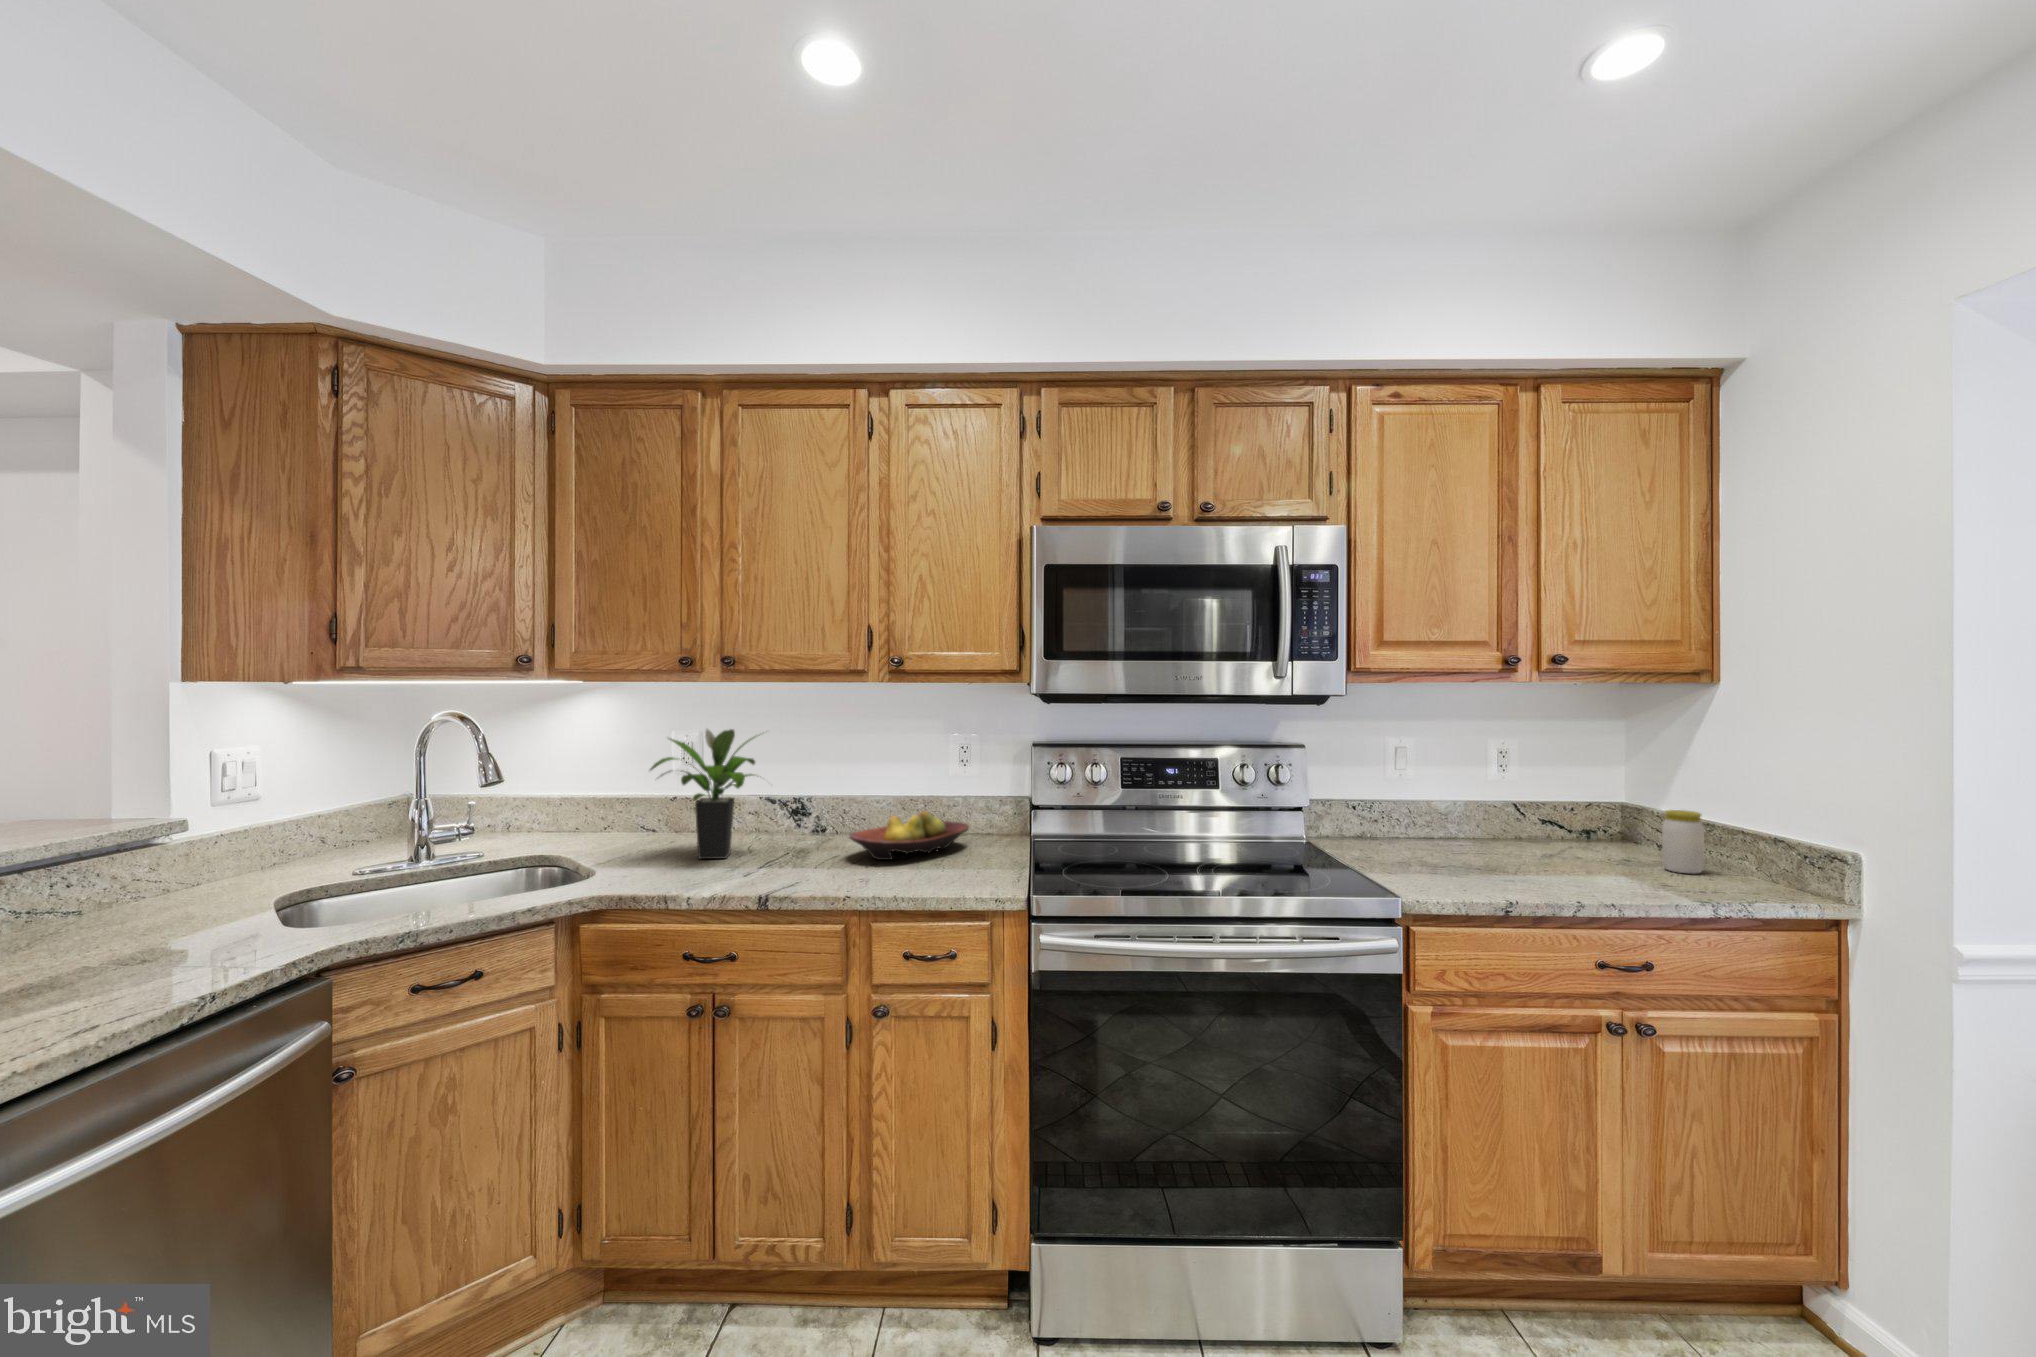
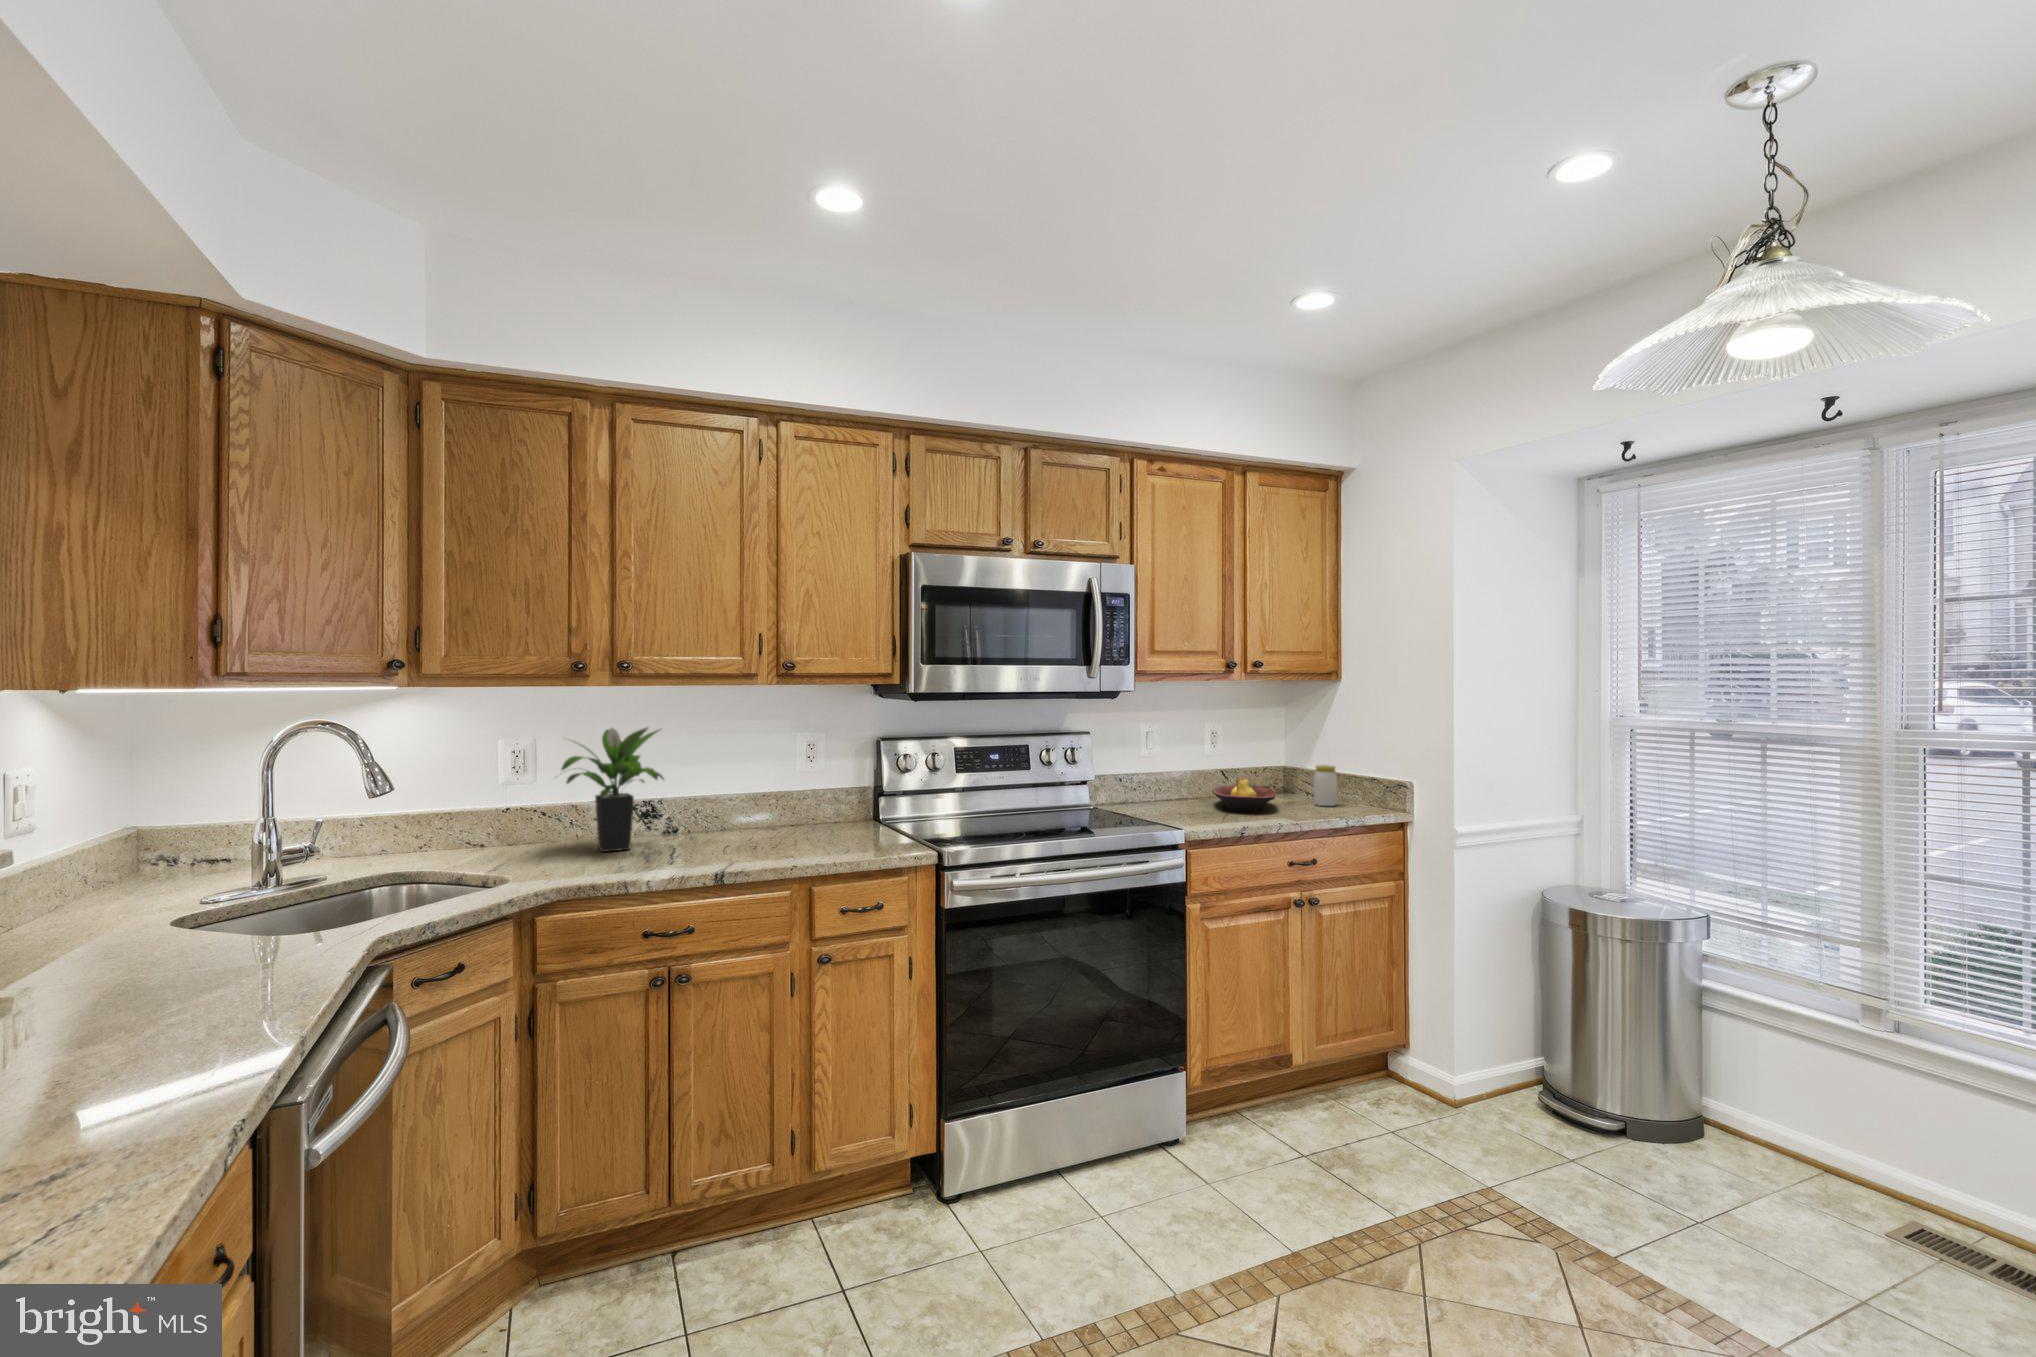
fruit bowl: present [850,811,969,860] -> present [1212,777,1275,812]

